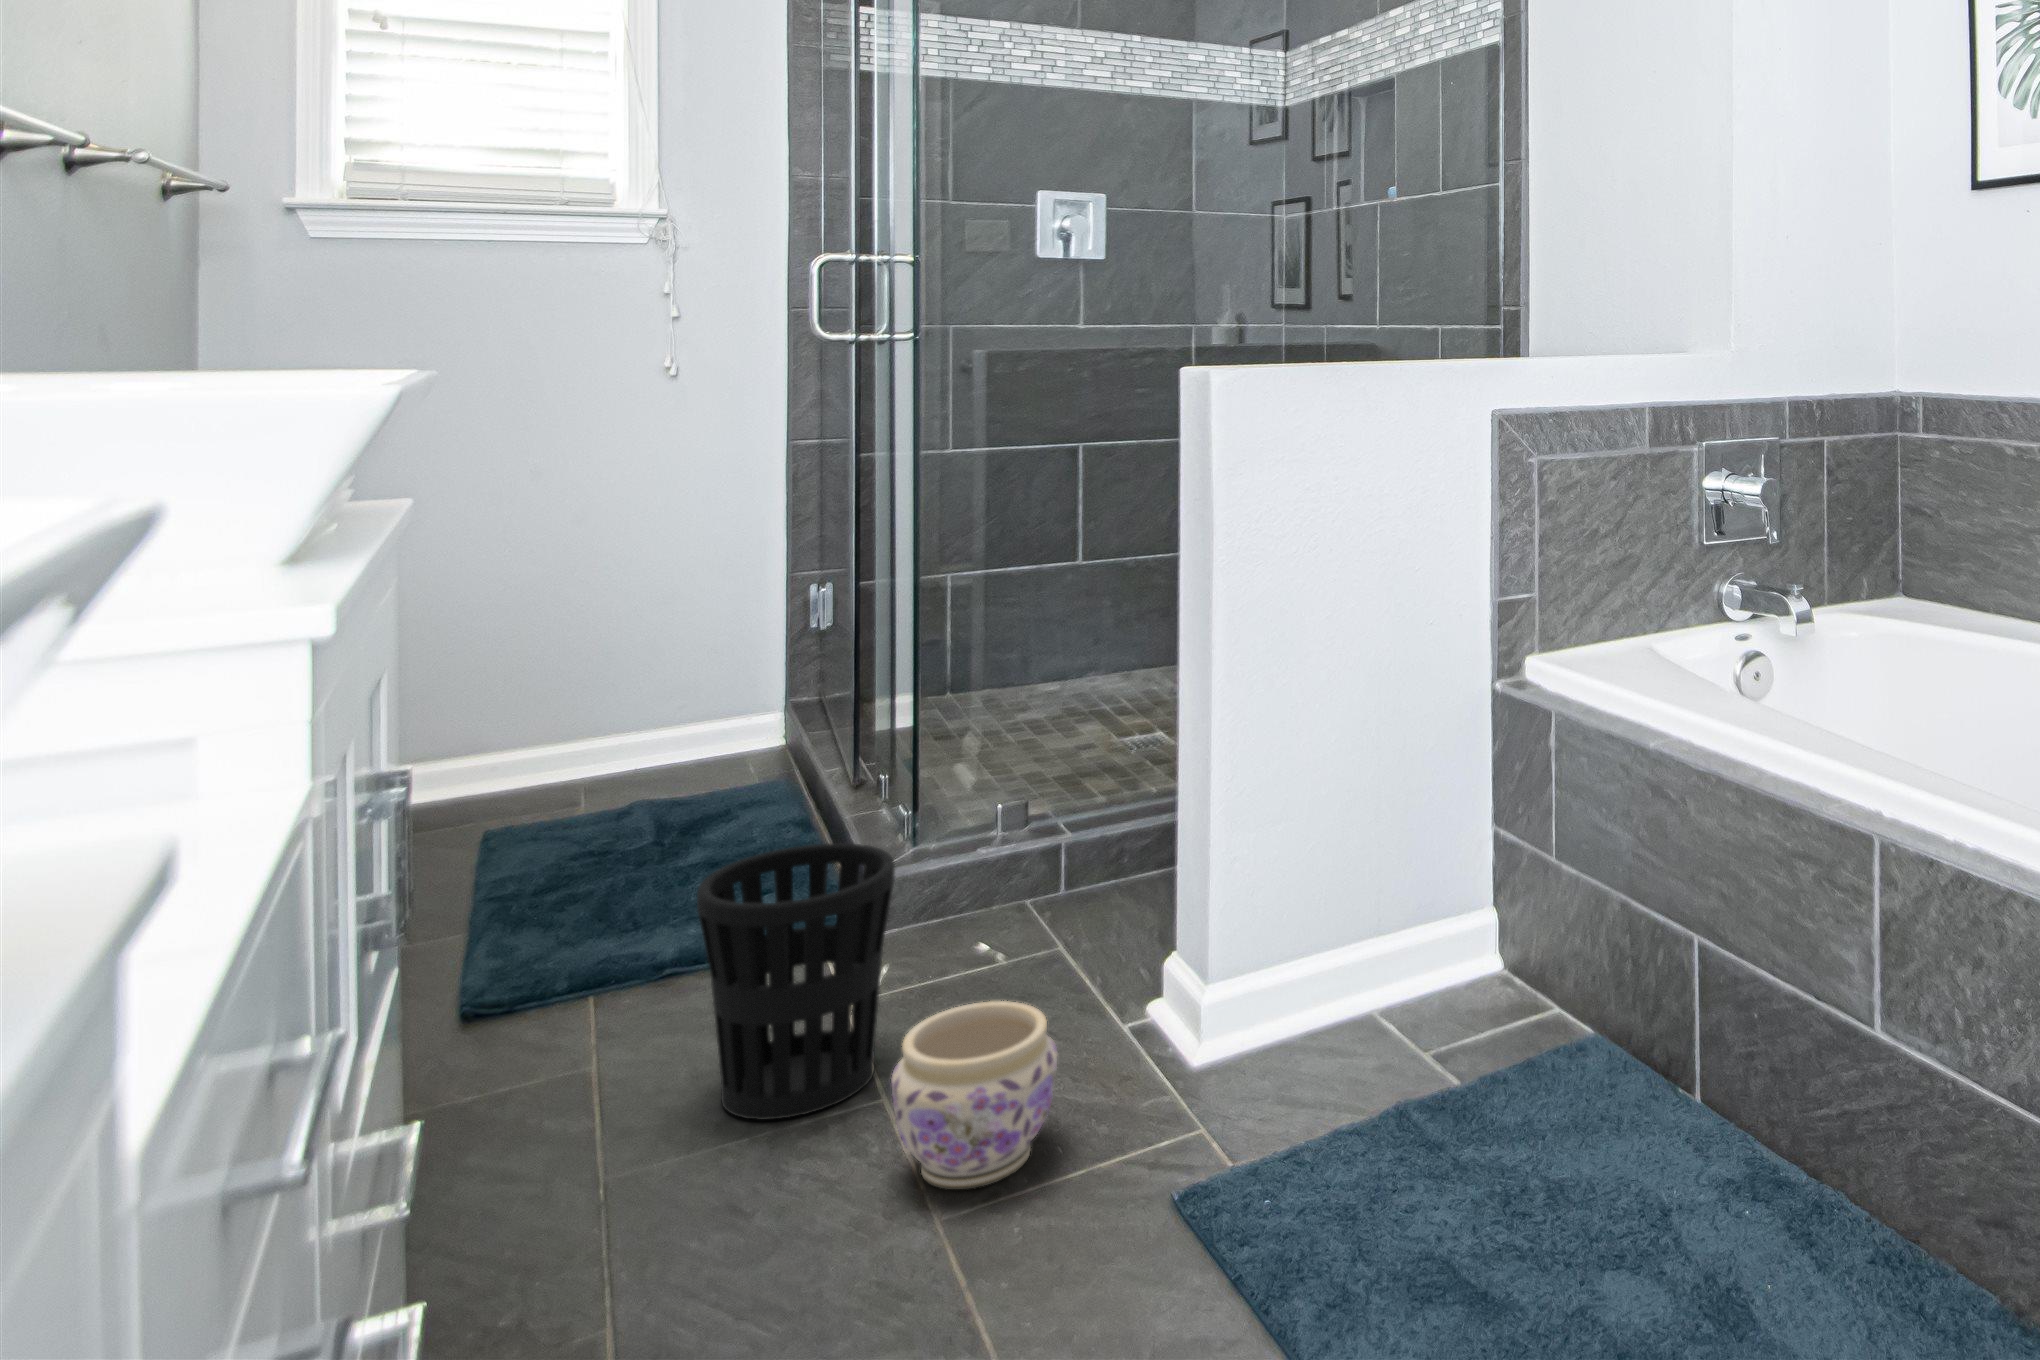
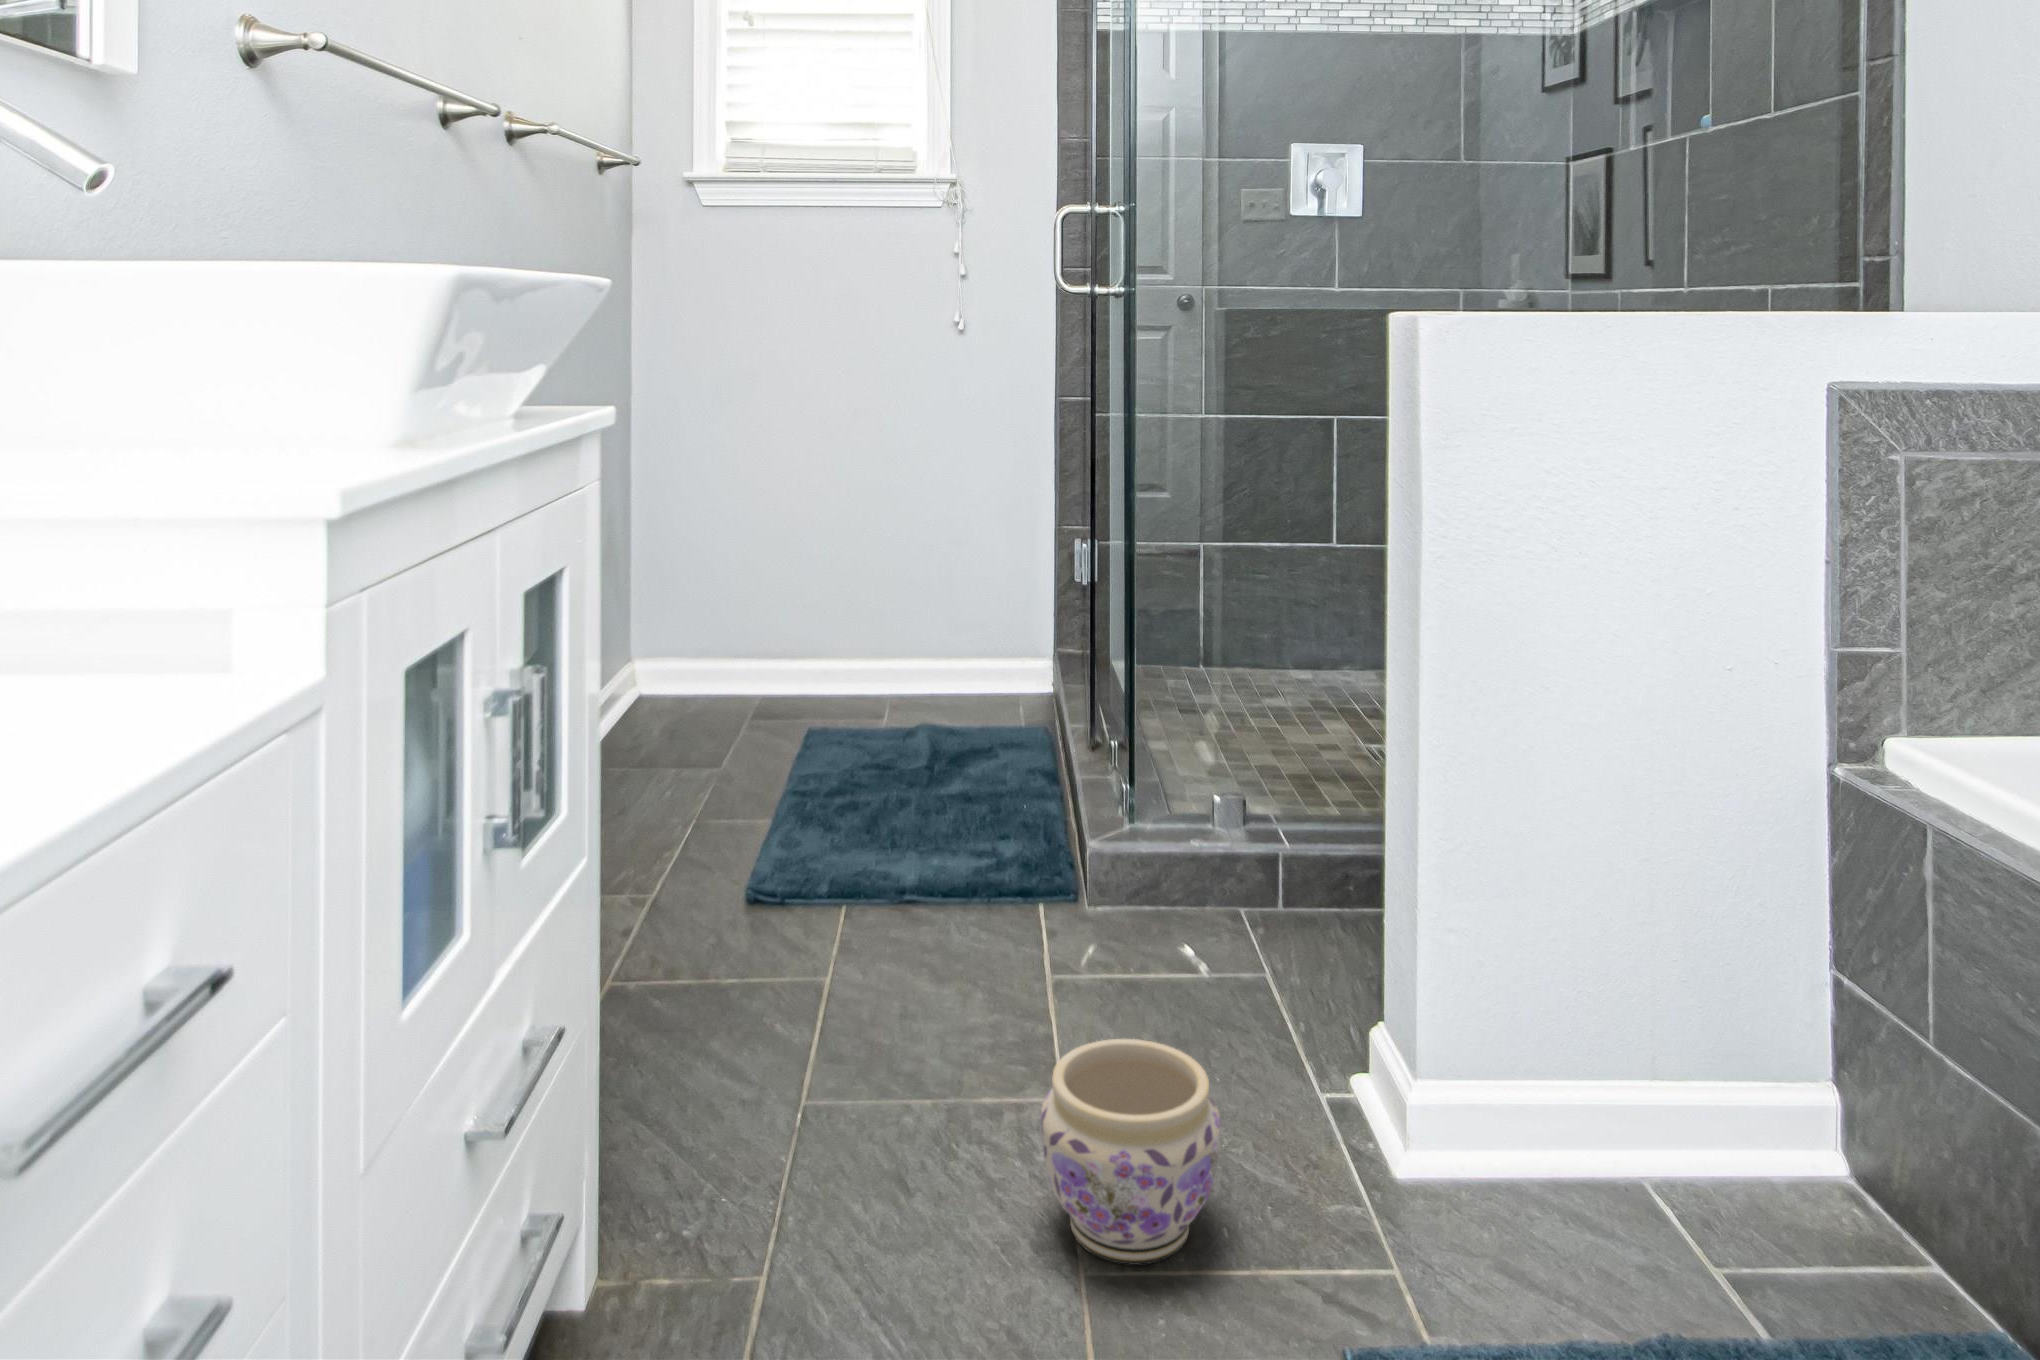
wastebasket: present [697,843,895,1120] -> none [891,813,1078,1104]

